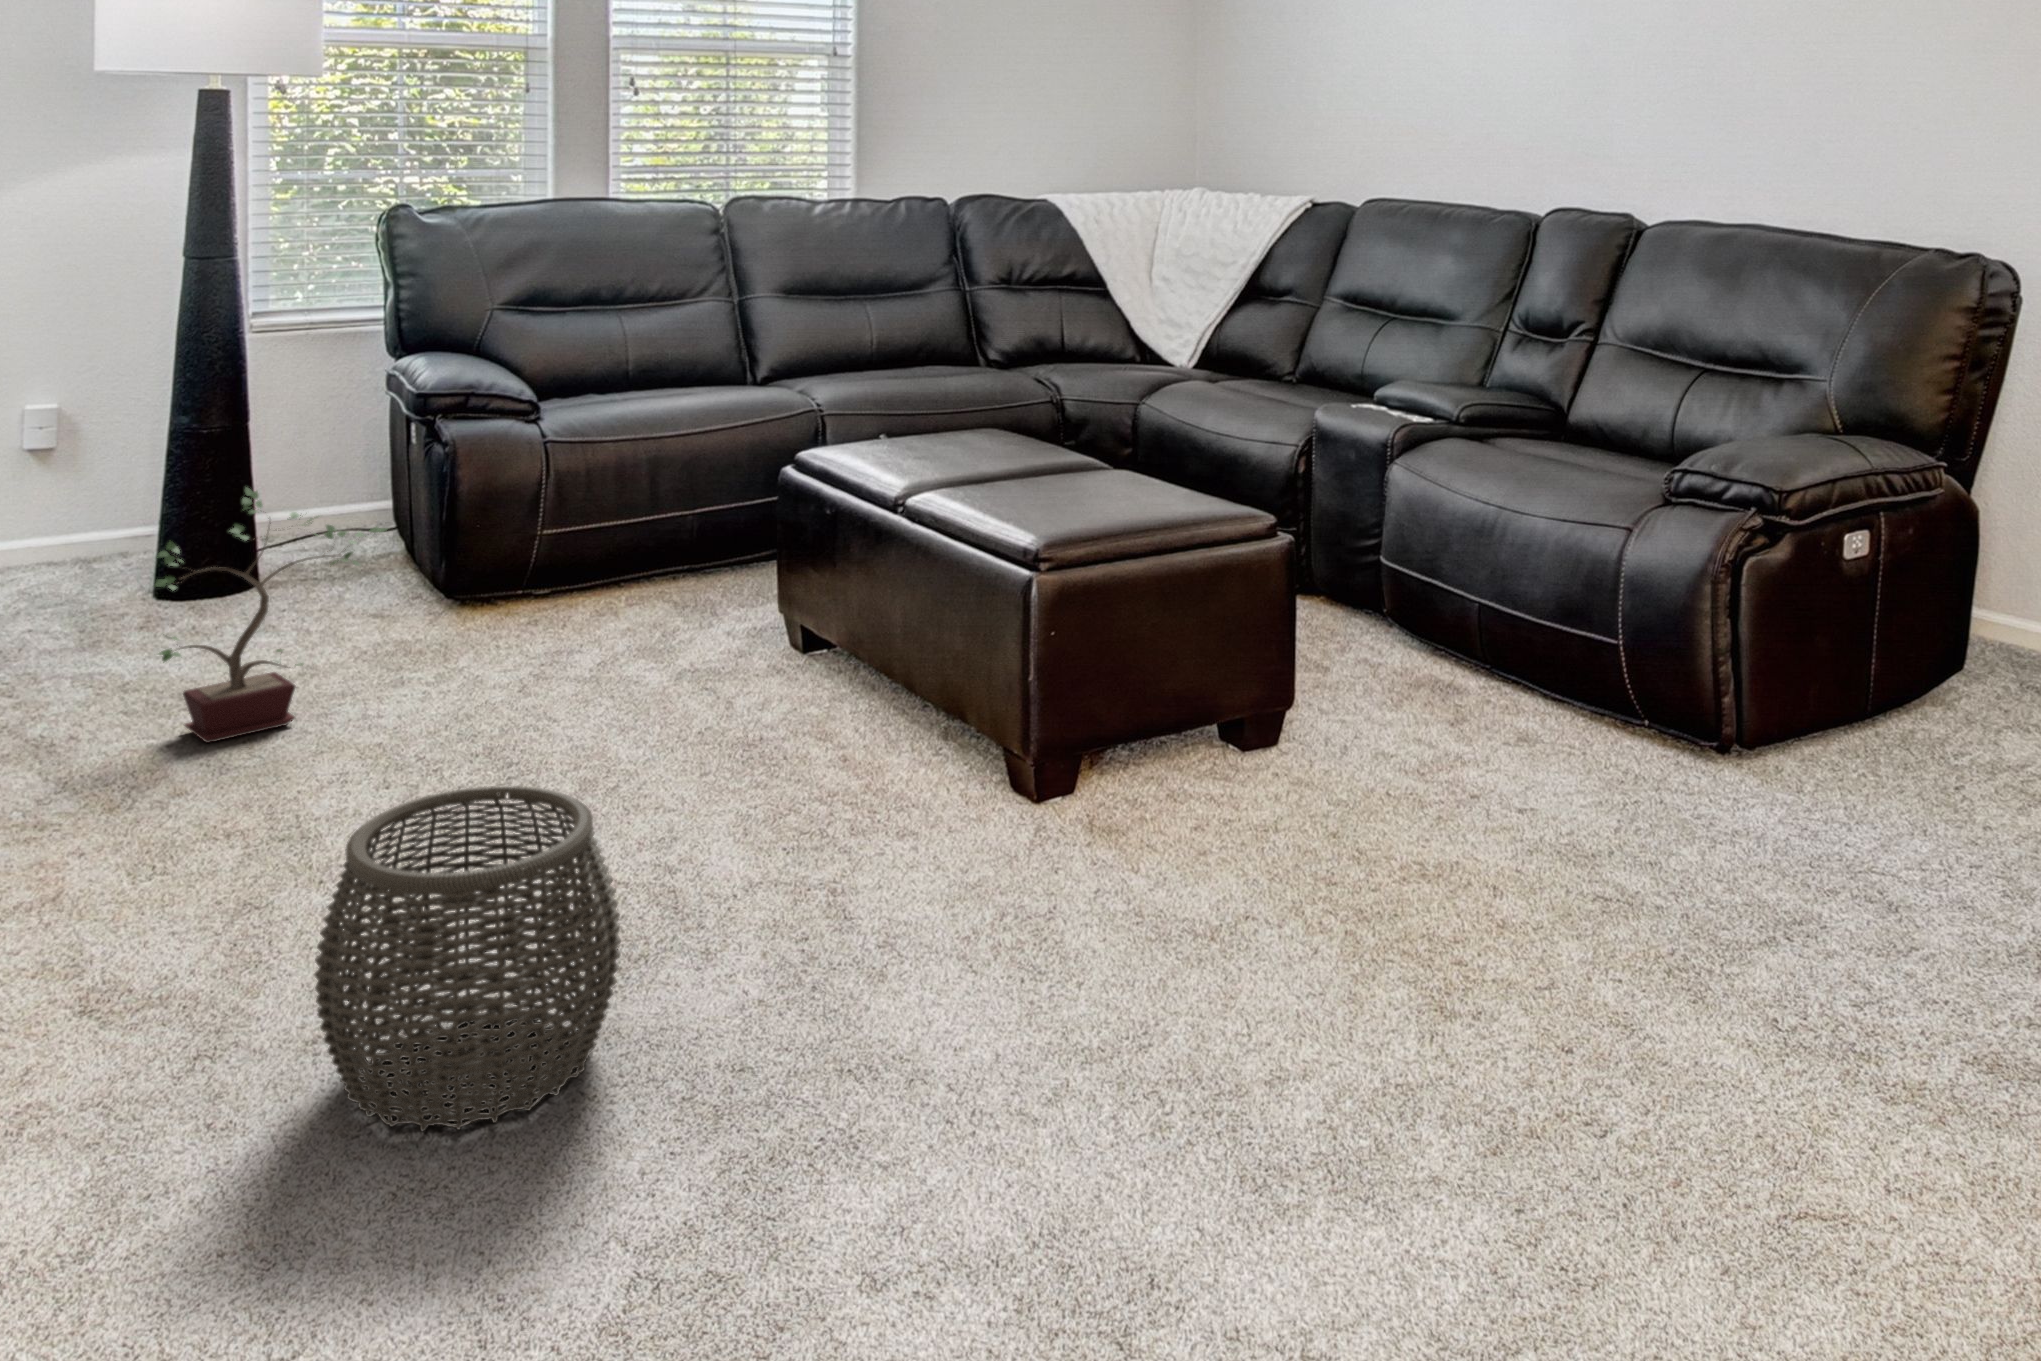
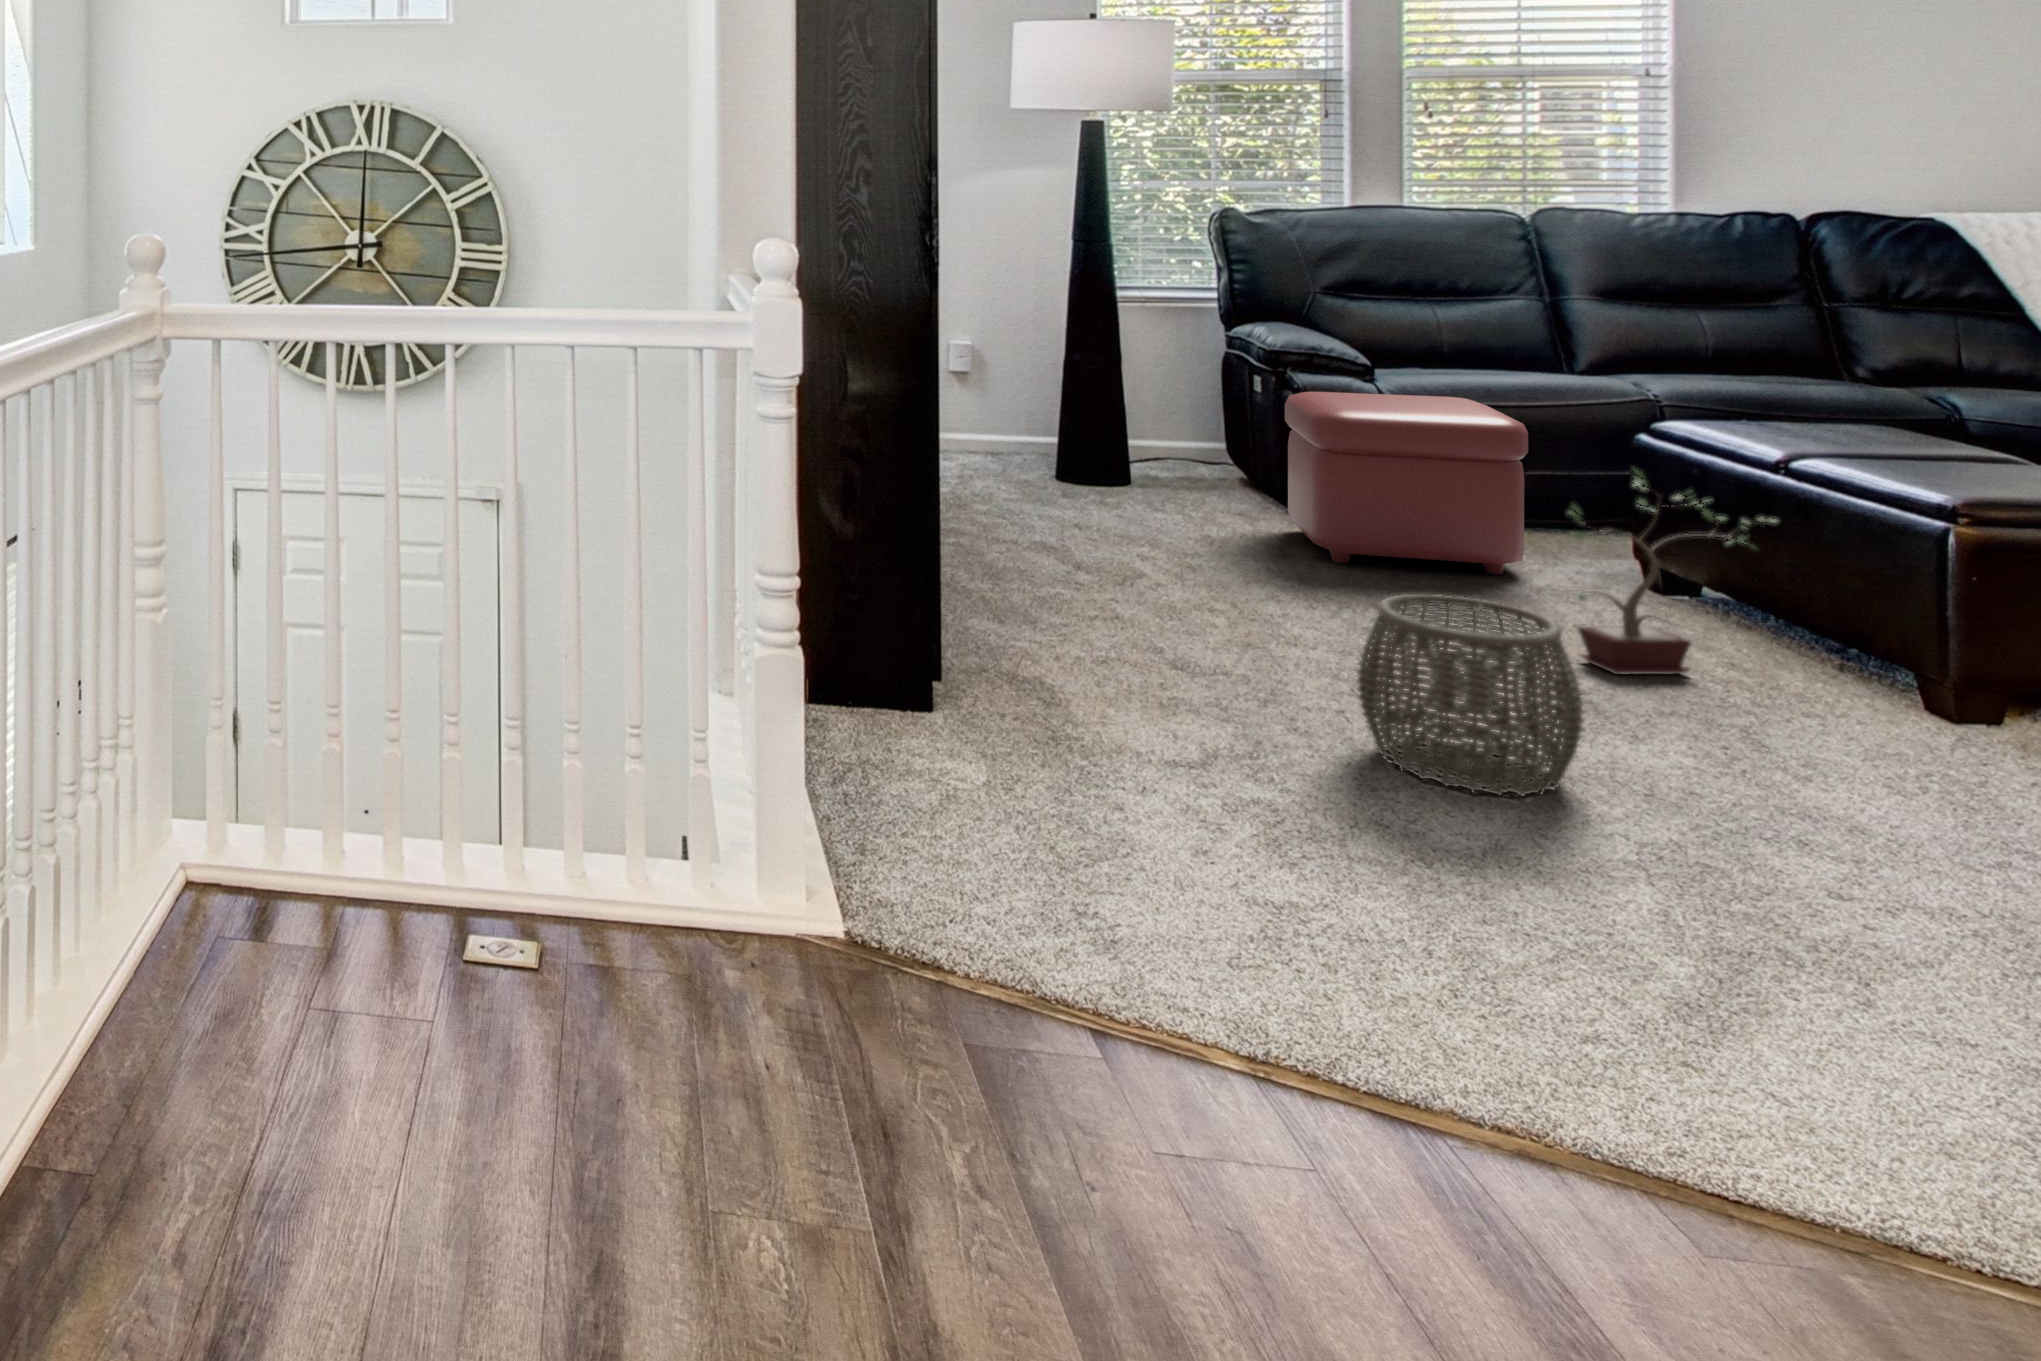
ottoman: none [418,435,677,681] -> present [1285,392,1528,574]
potted plant: present [155,487,386,743] -> present [1568,469,1776,674]

